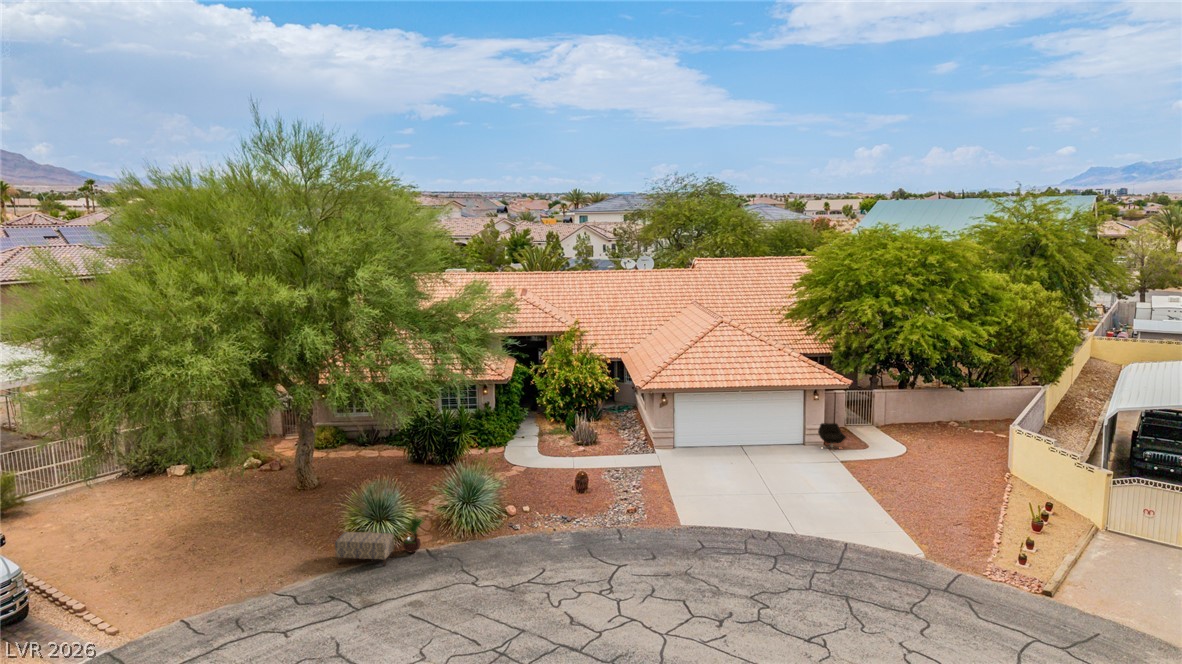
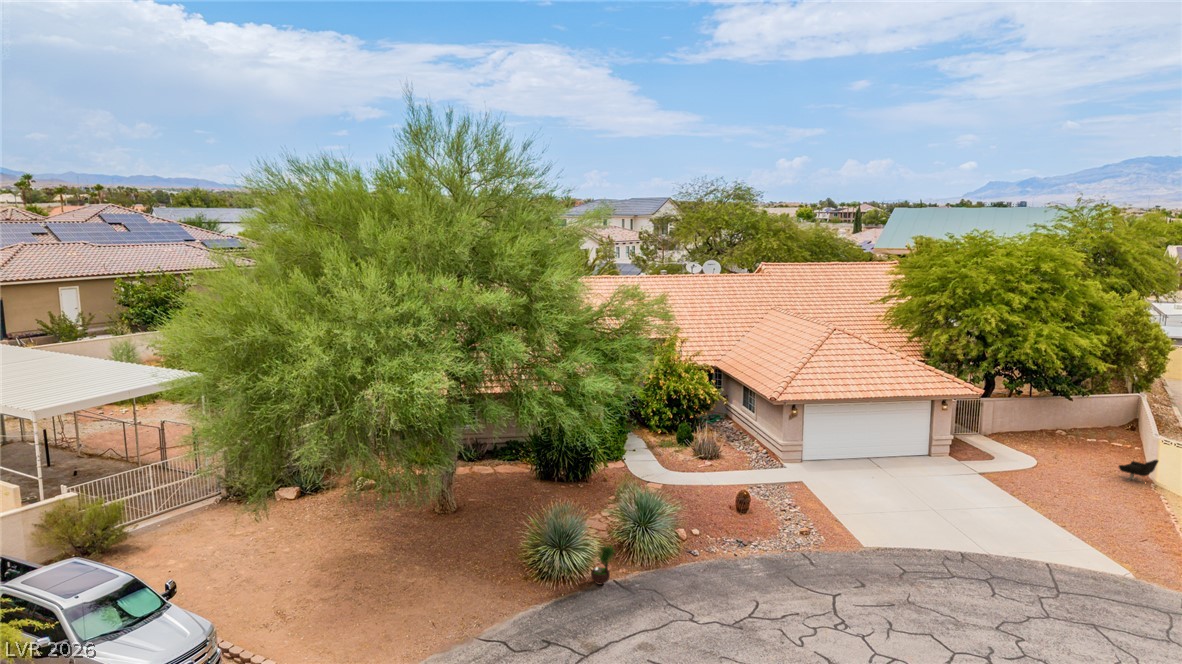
lounge chair: present [818,423,846,450] -> present [1119,460,1158,481]
bench: present [335,532,394,566] -> none [525,563,585,601]

